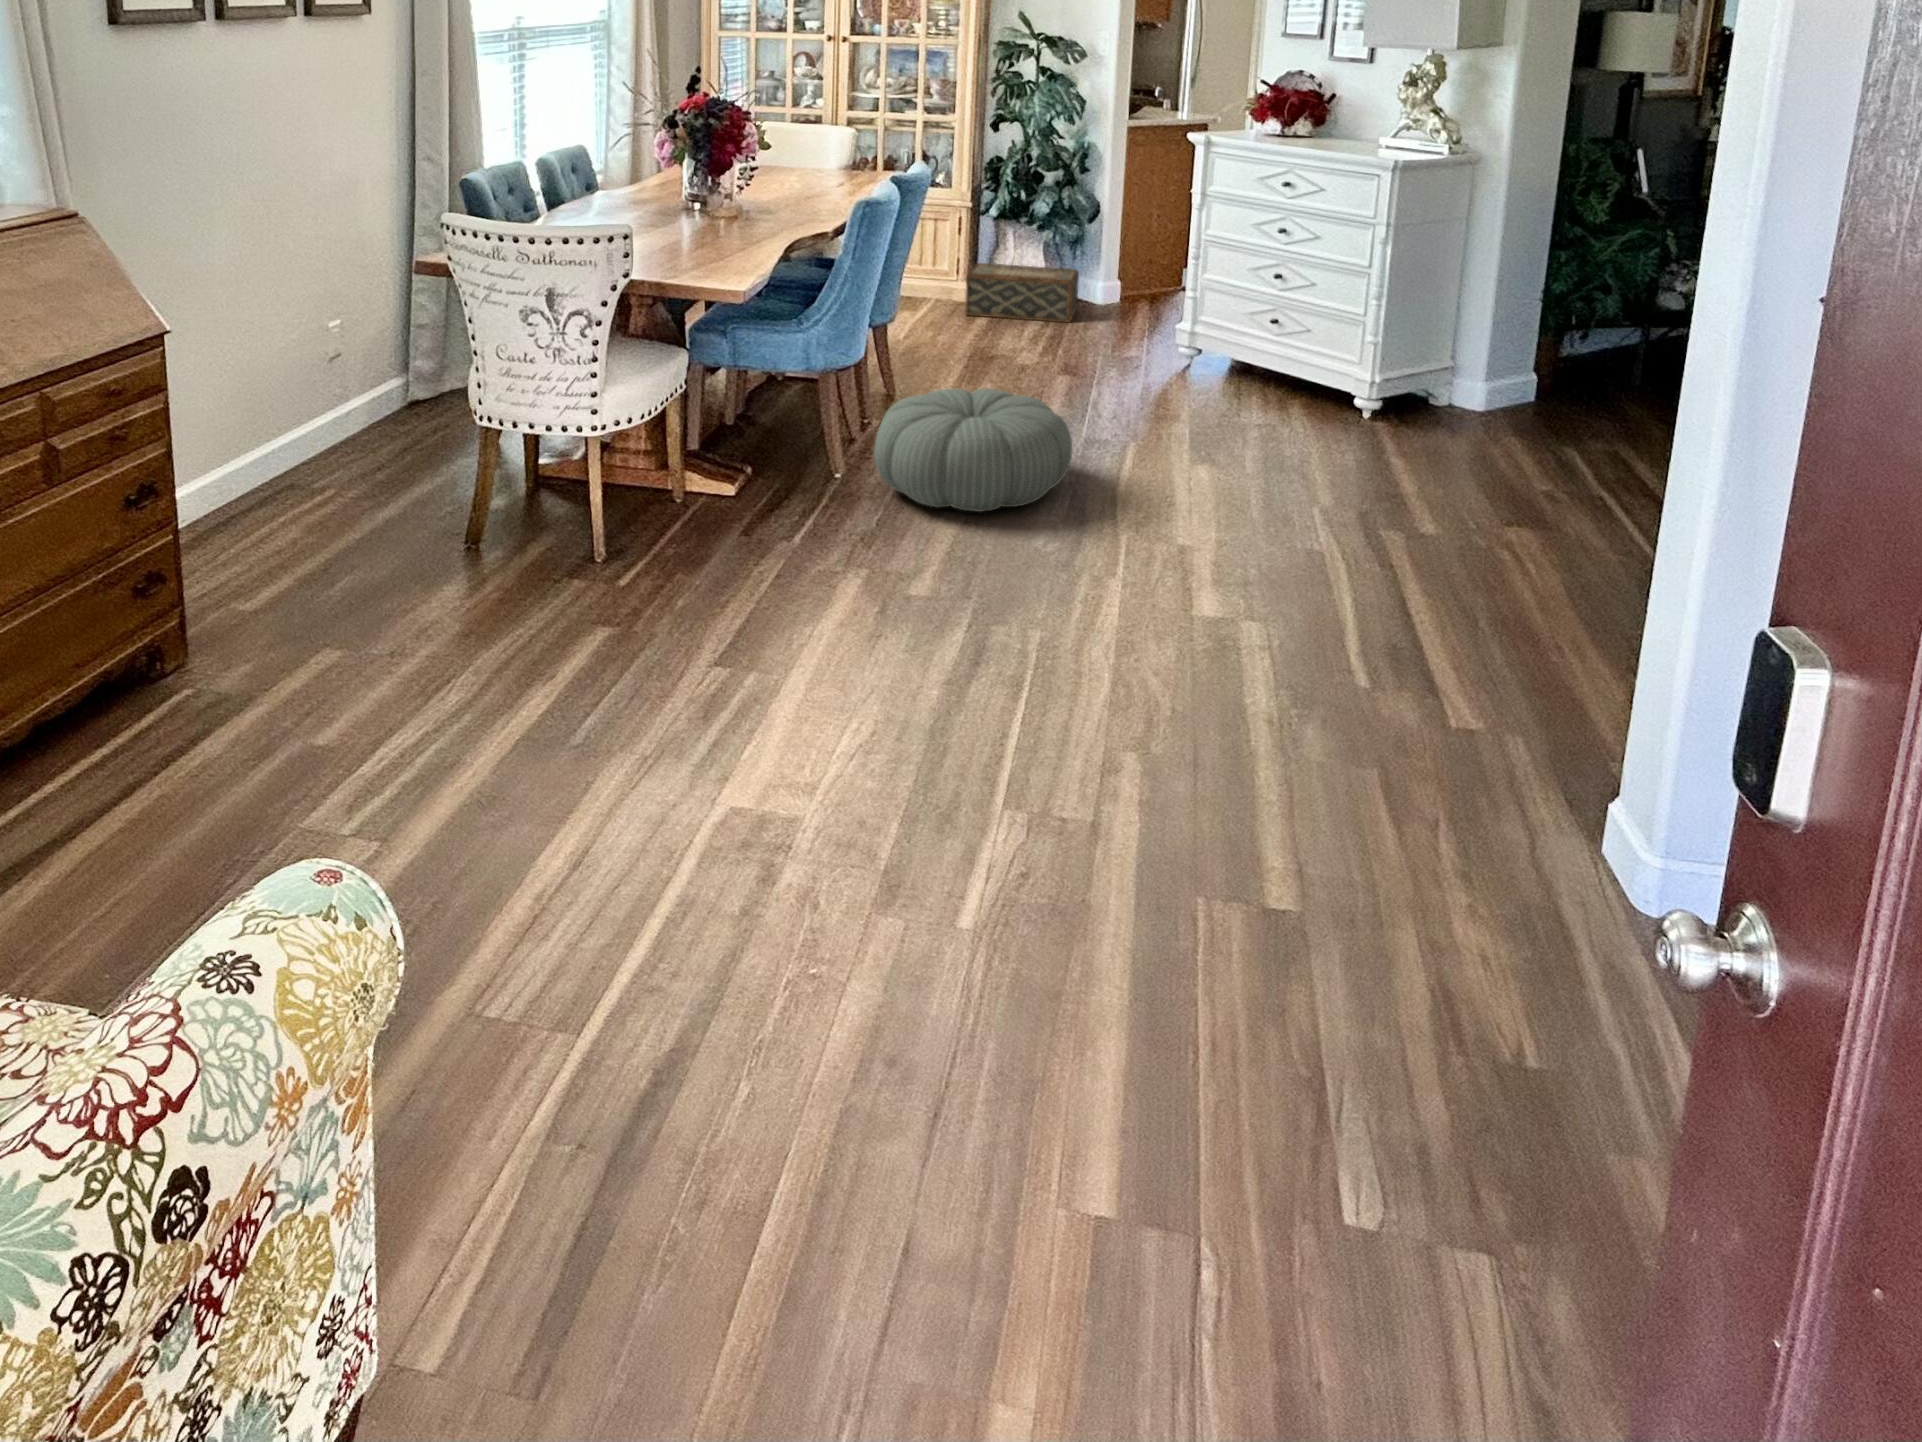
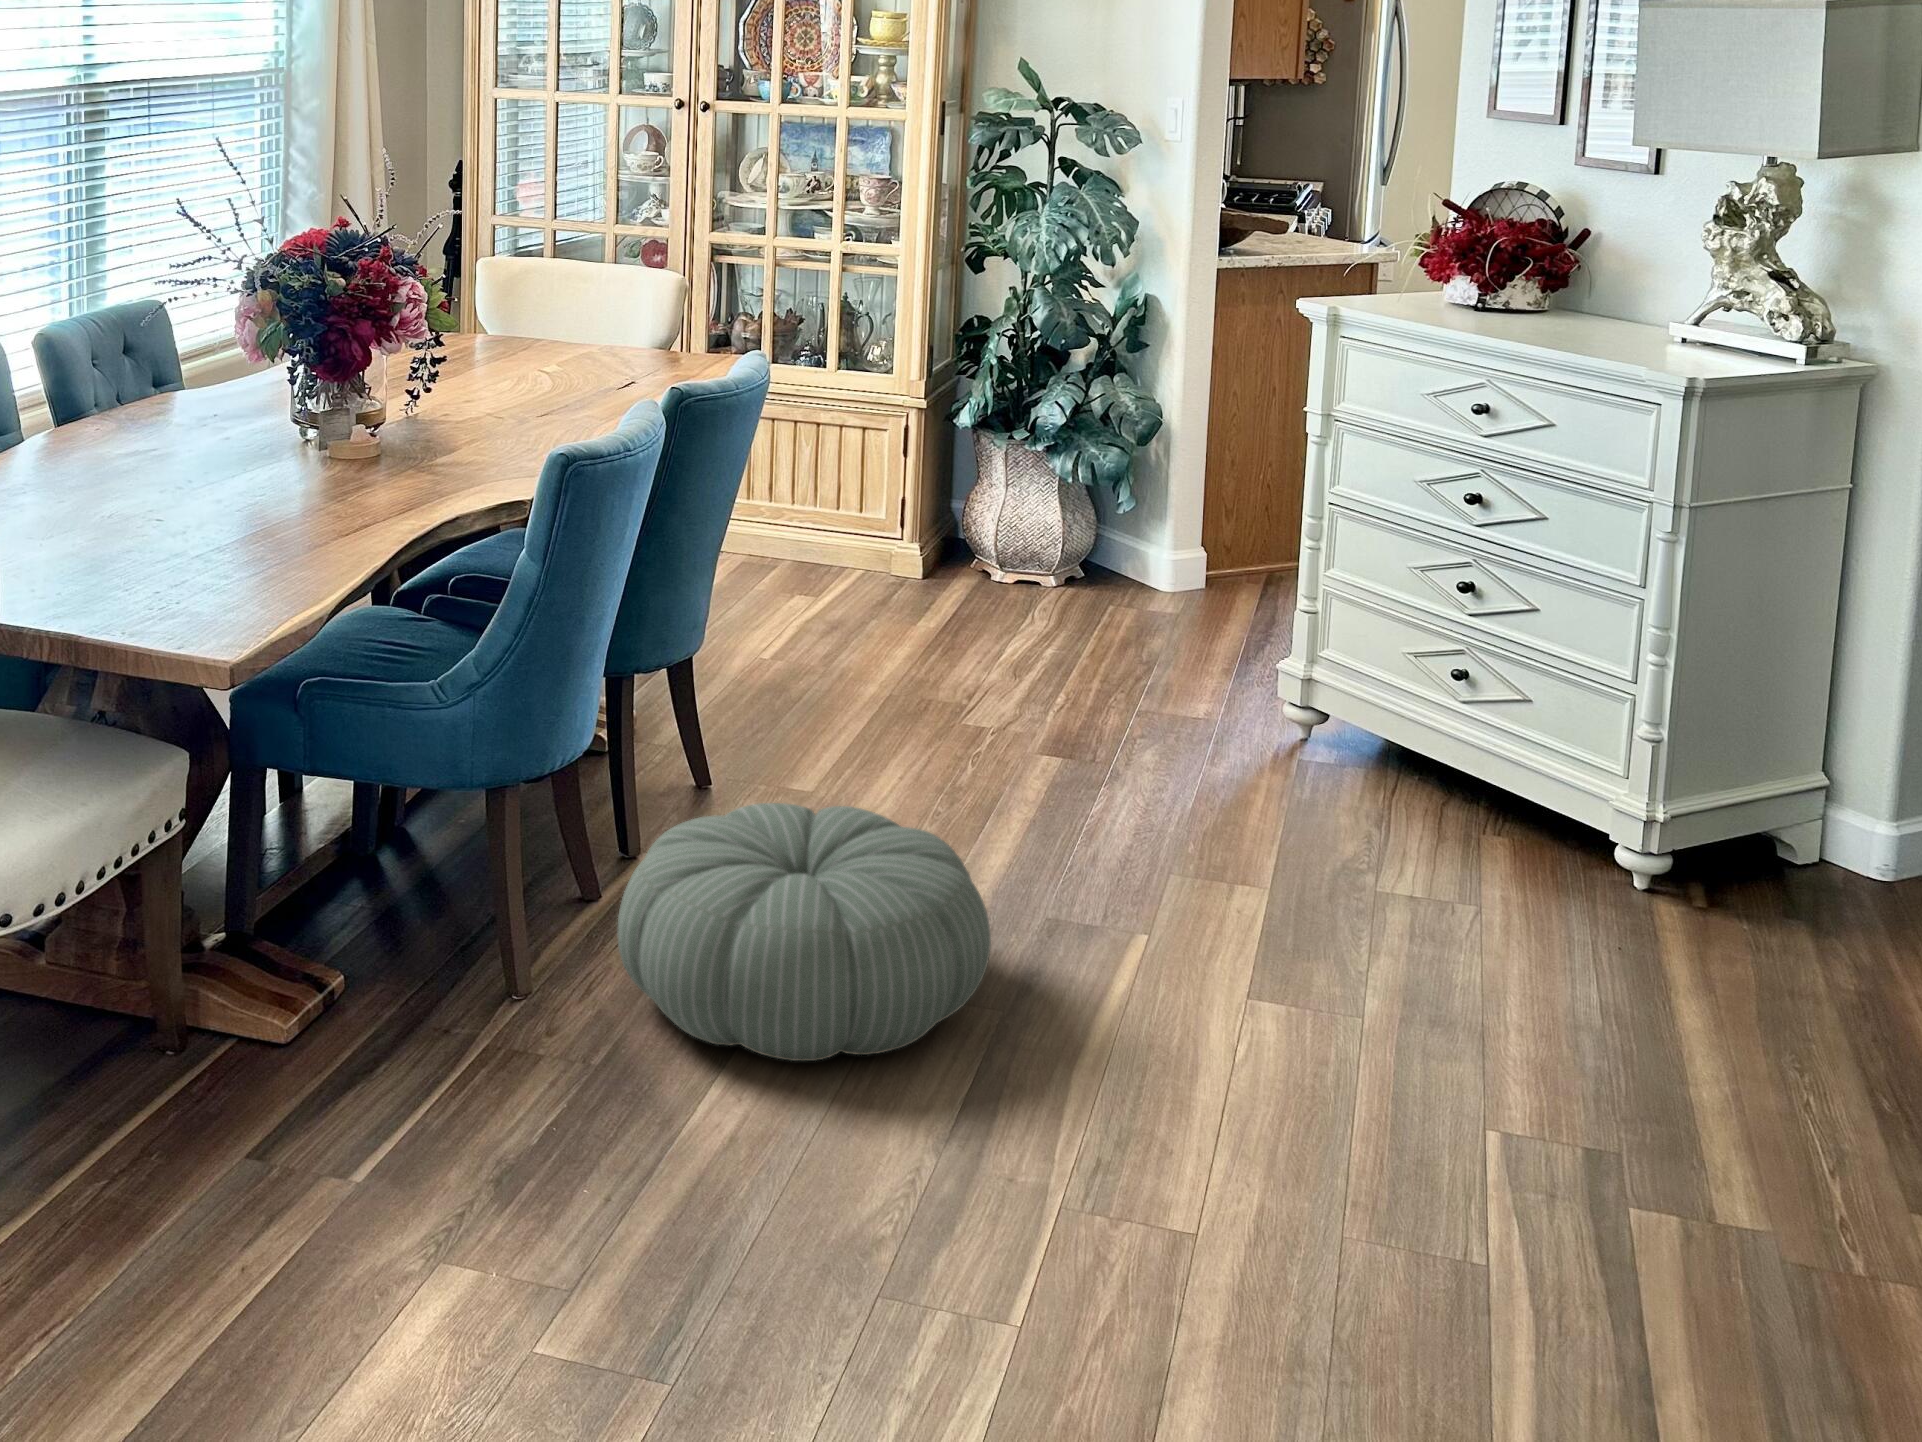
woven basket: present [965,263,1079,322] -> none [905,508,1120,629]

